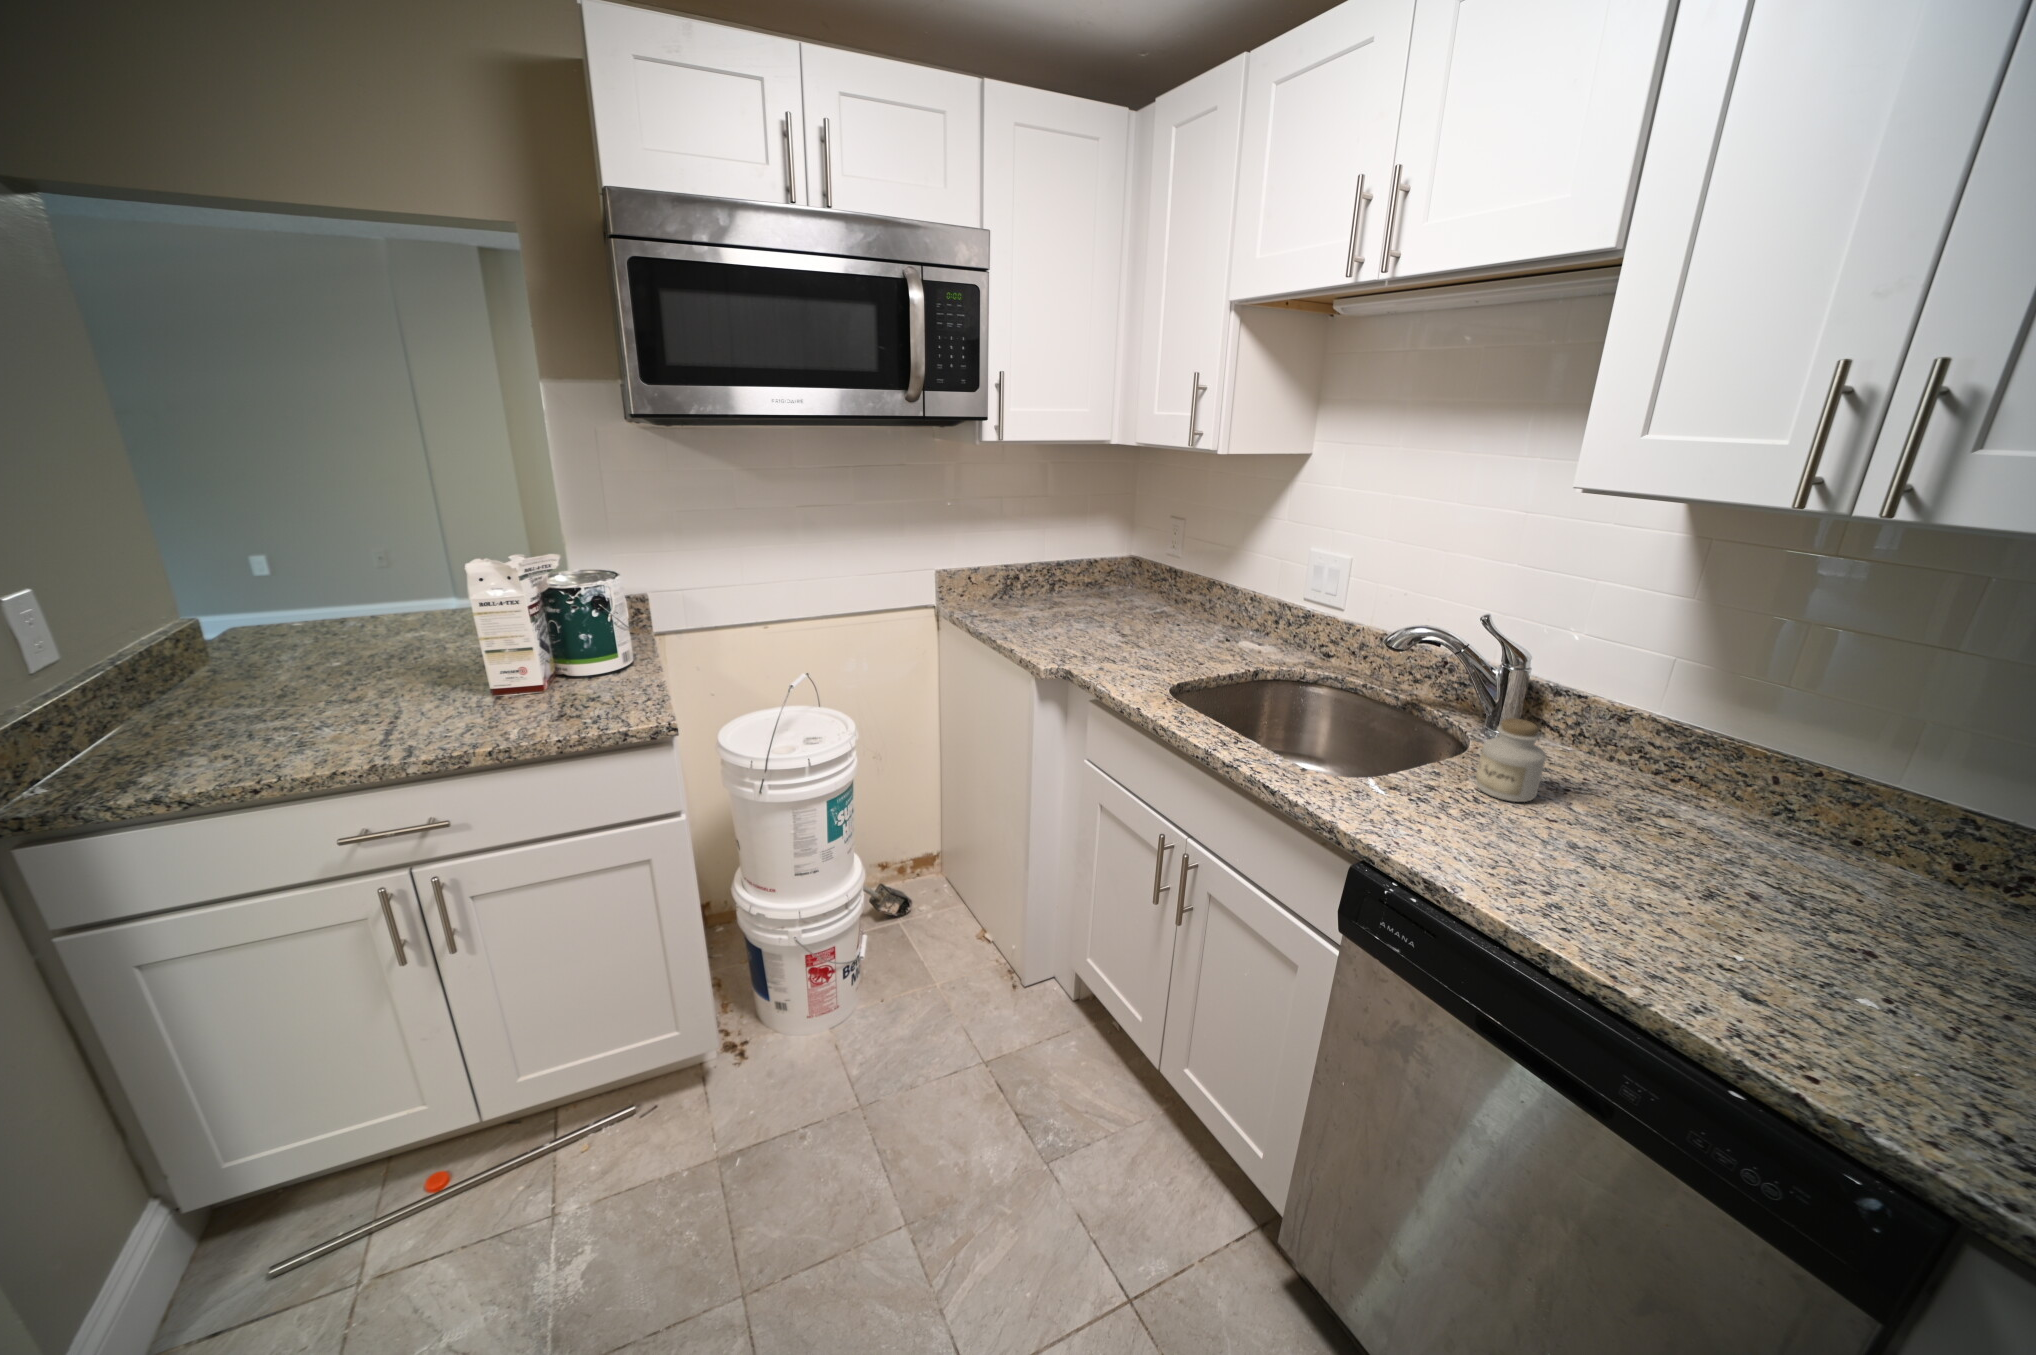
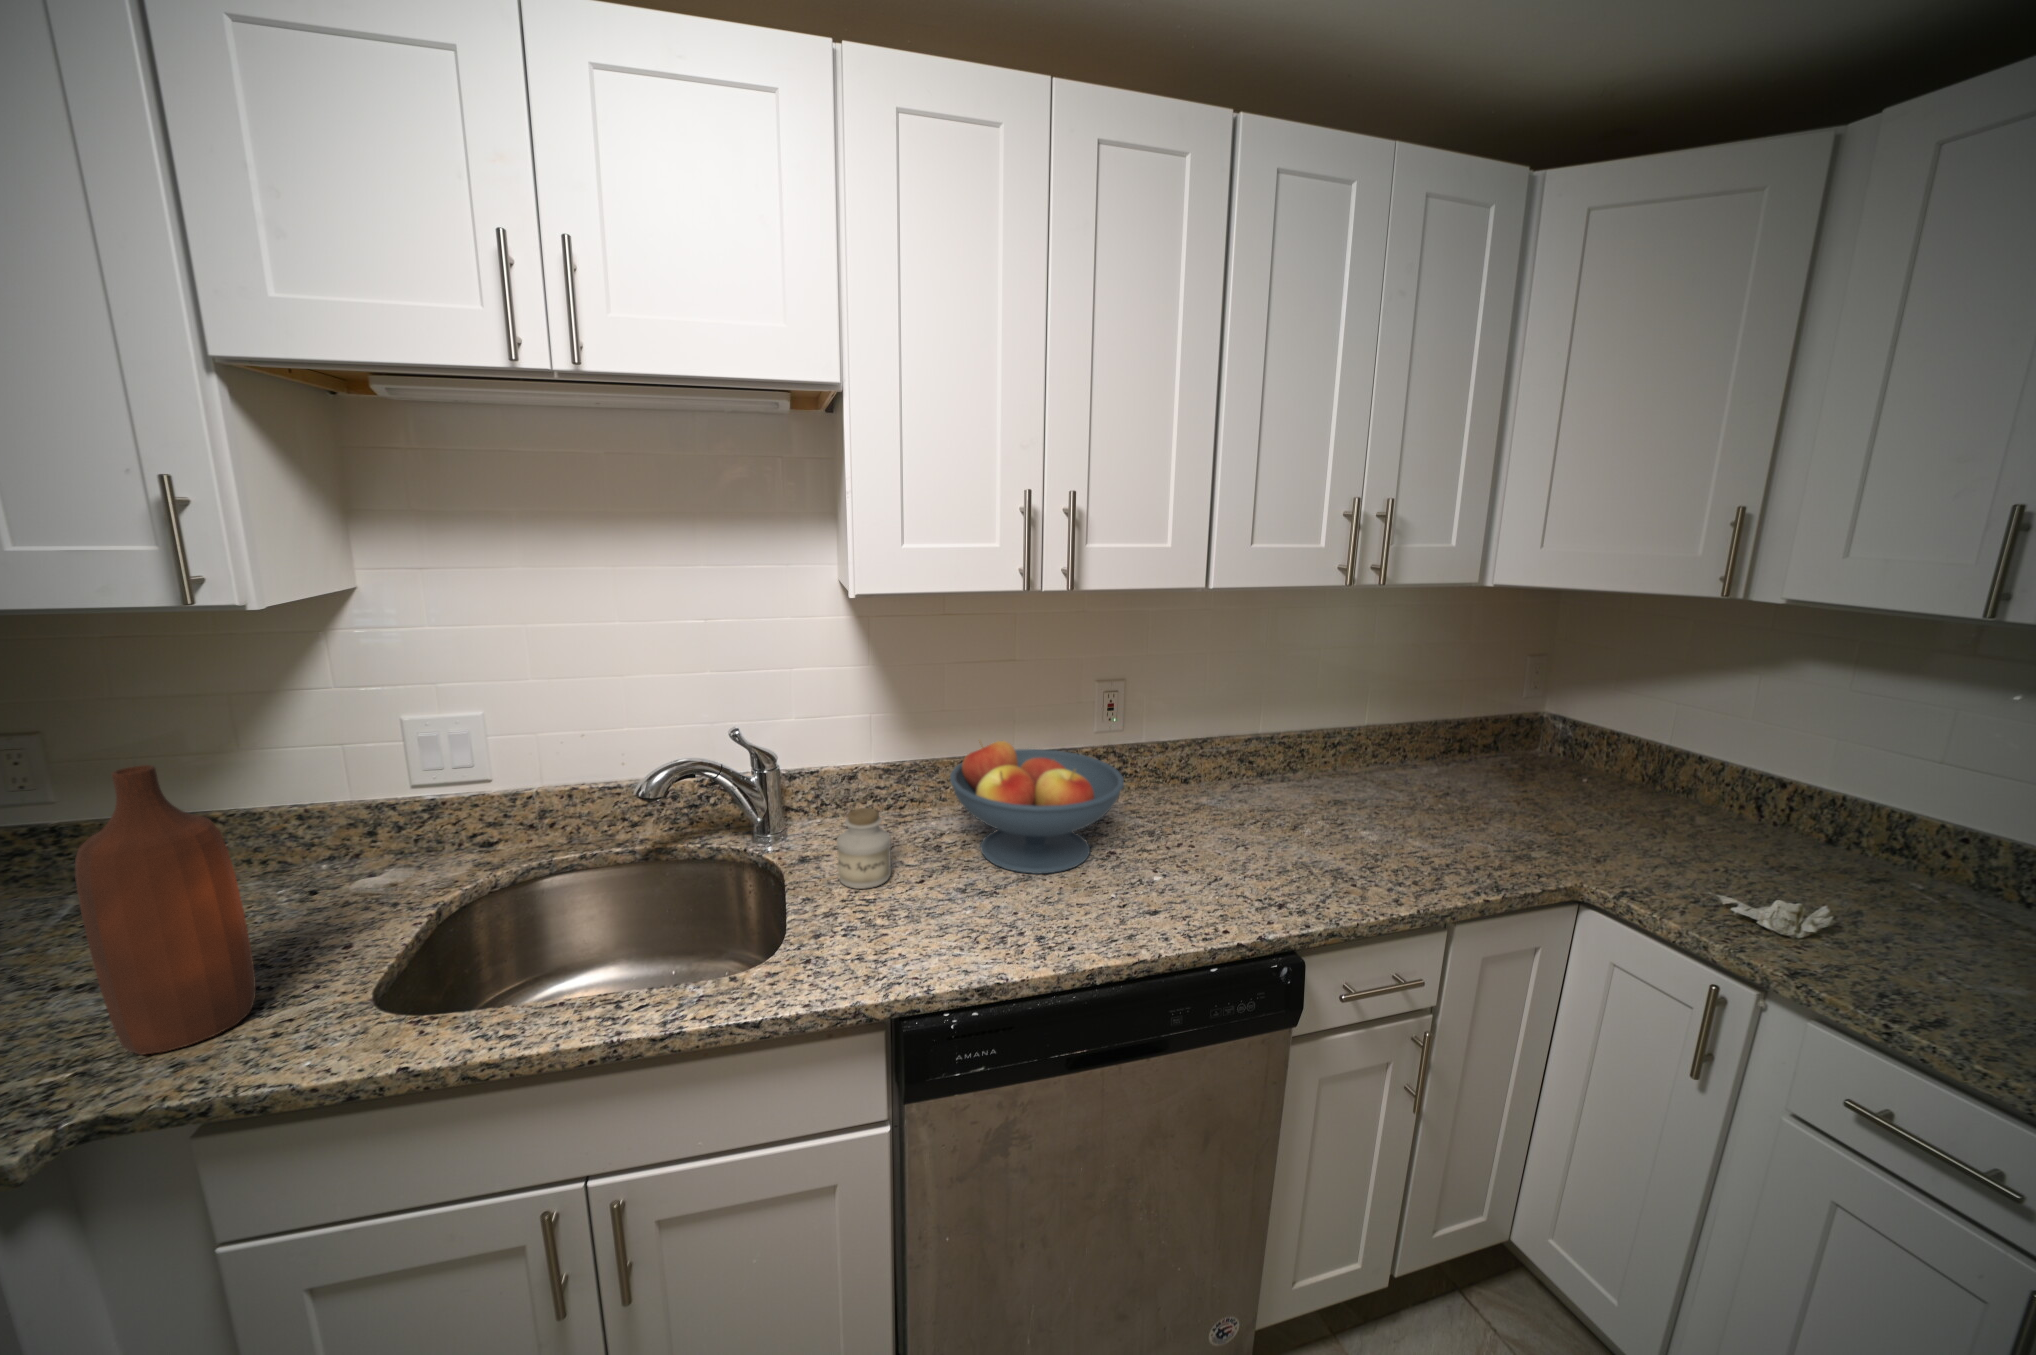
bottle: none [1106,525,1162,670] -> present [75,765,256,1055]
fruit bowl: none [1629,714,1958,928] -> present [950,741,1124,874]

